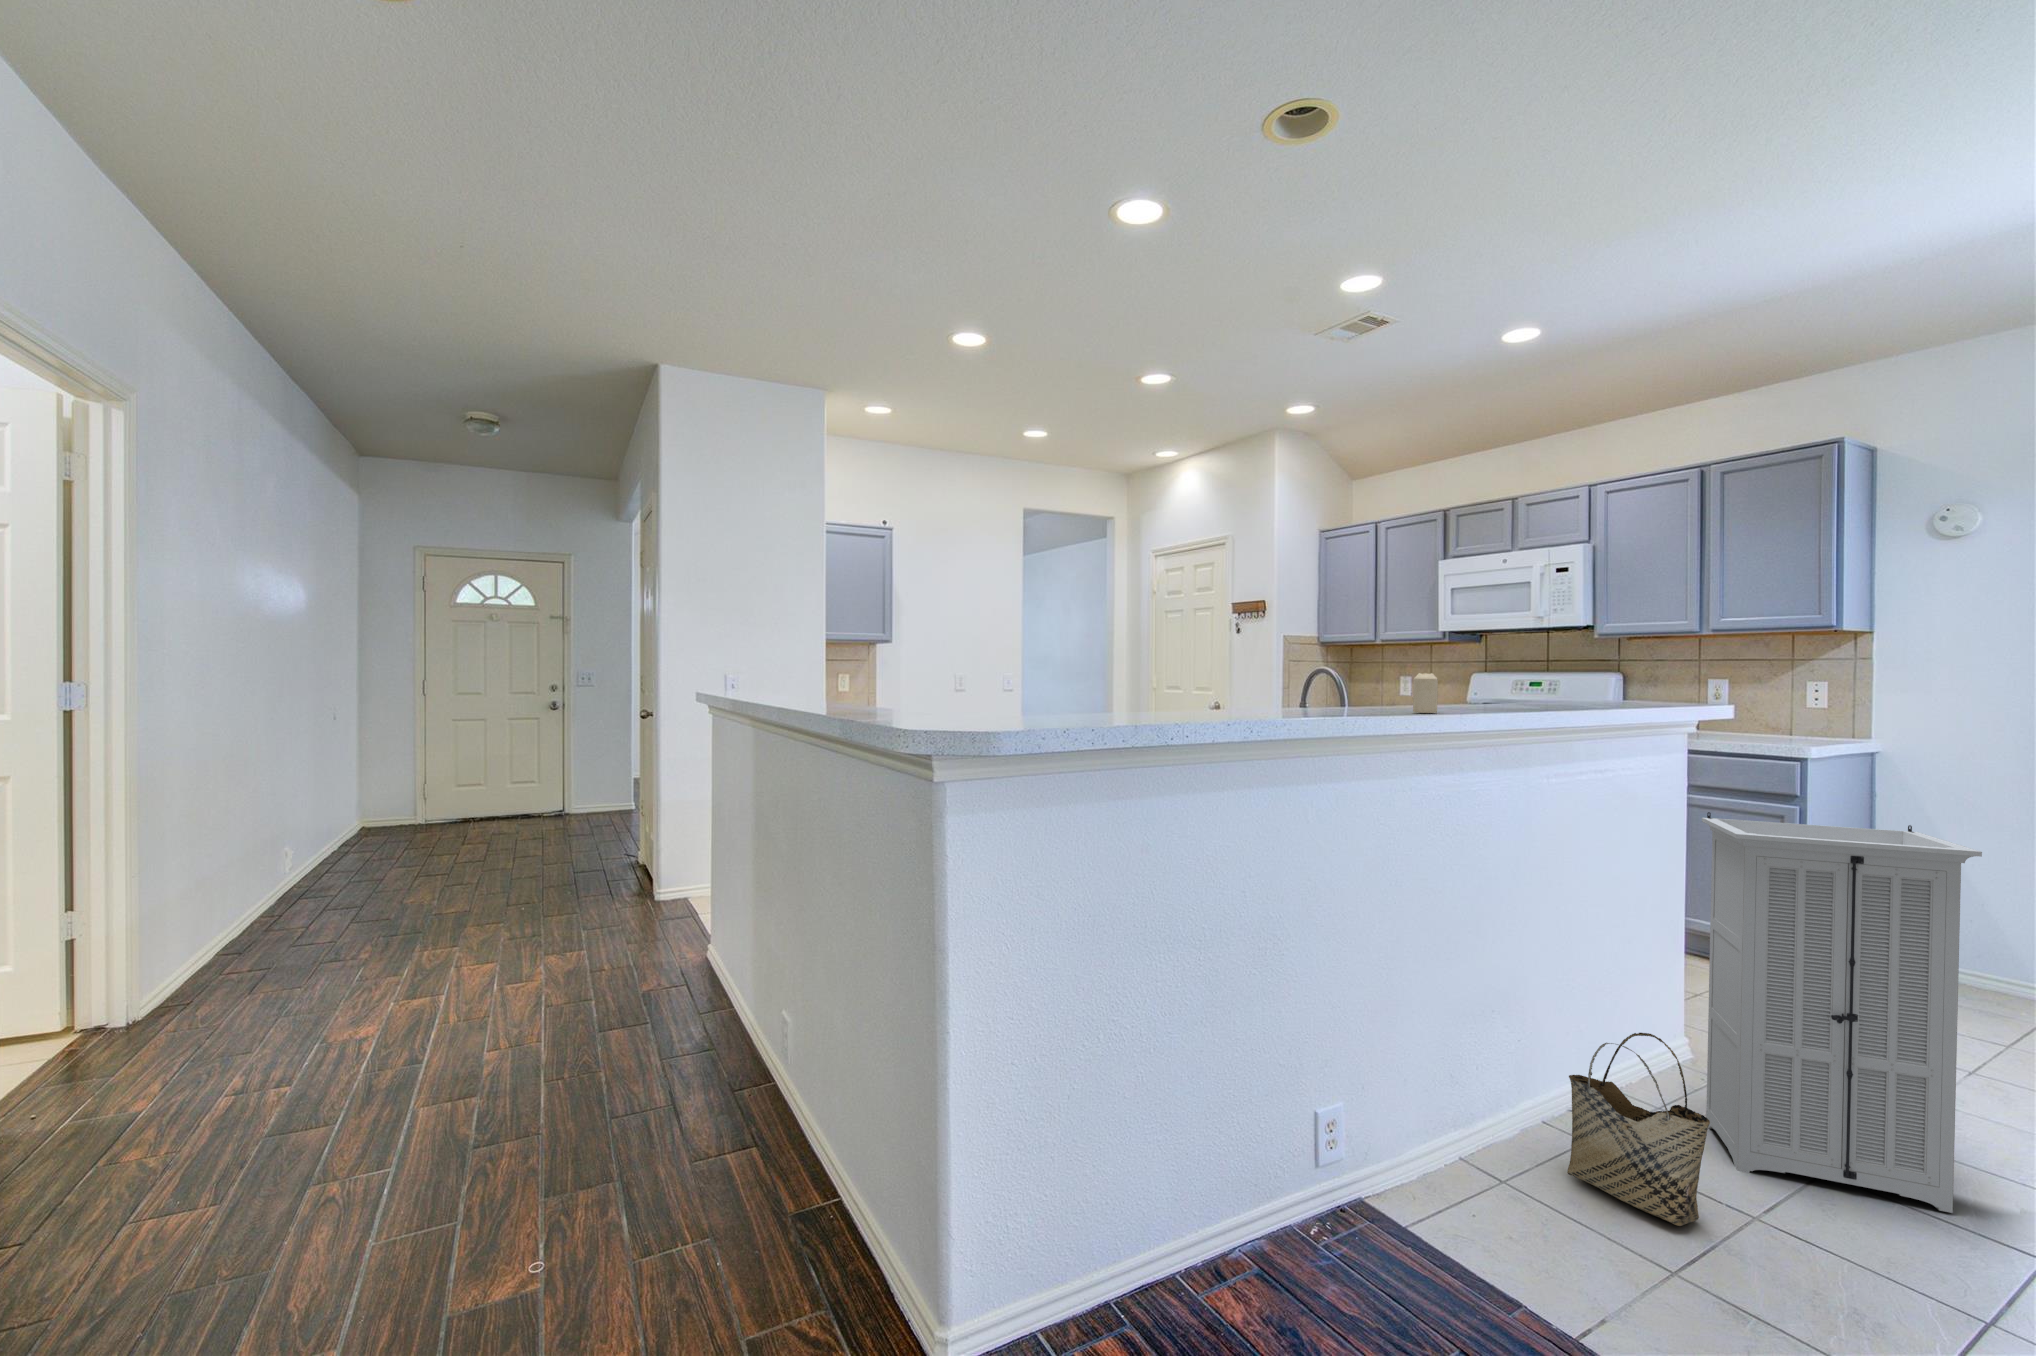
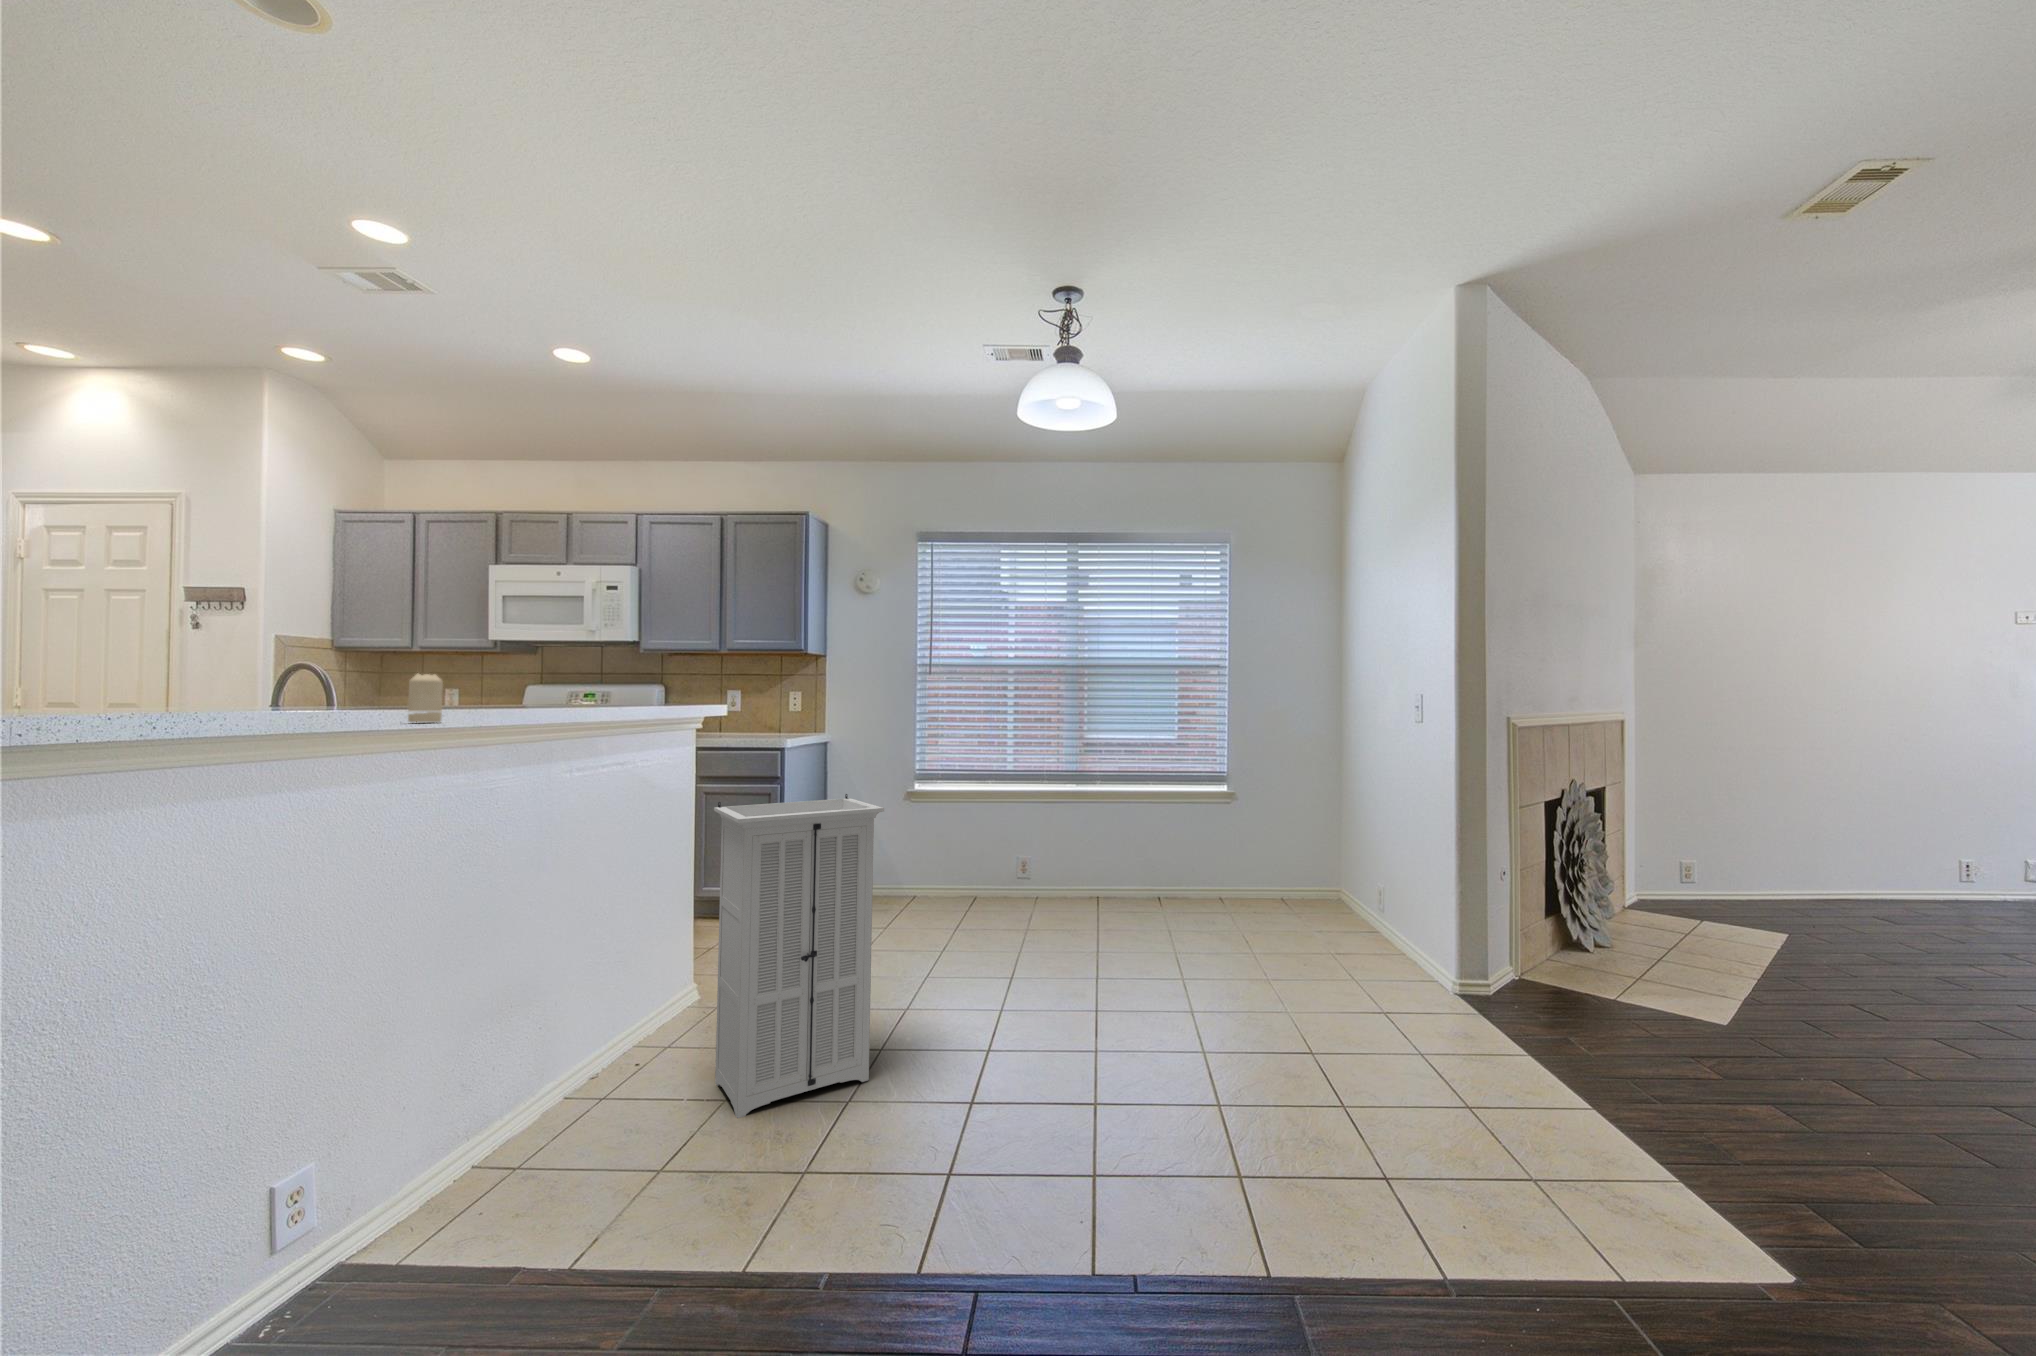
woven basket: present [1567,1033,1710,1226] -> none [586,1027,714,1212]

